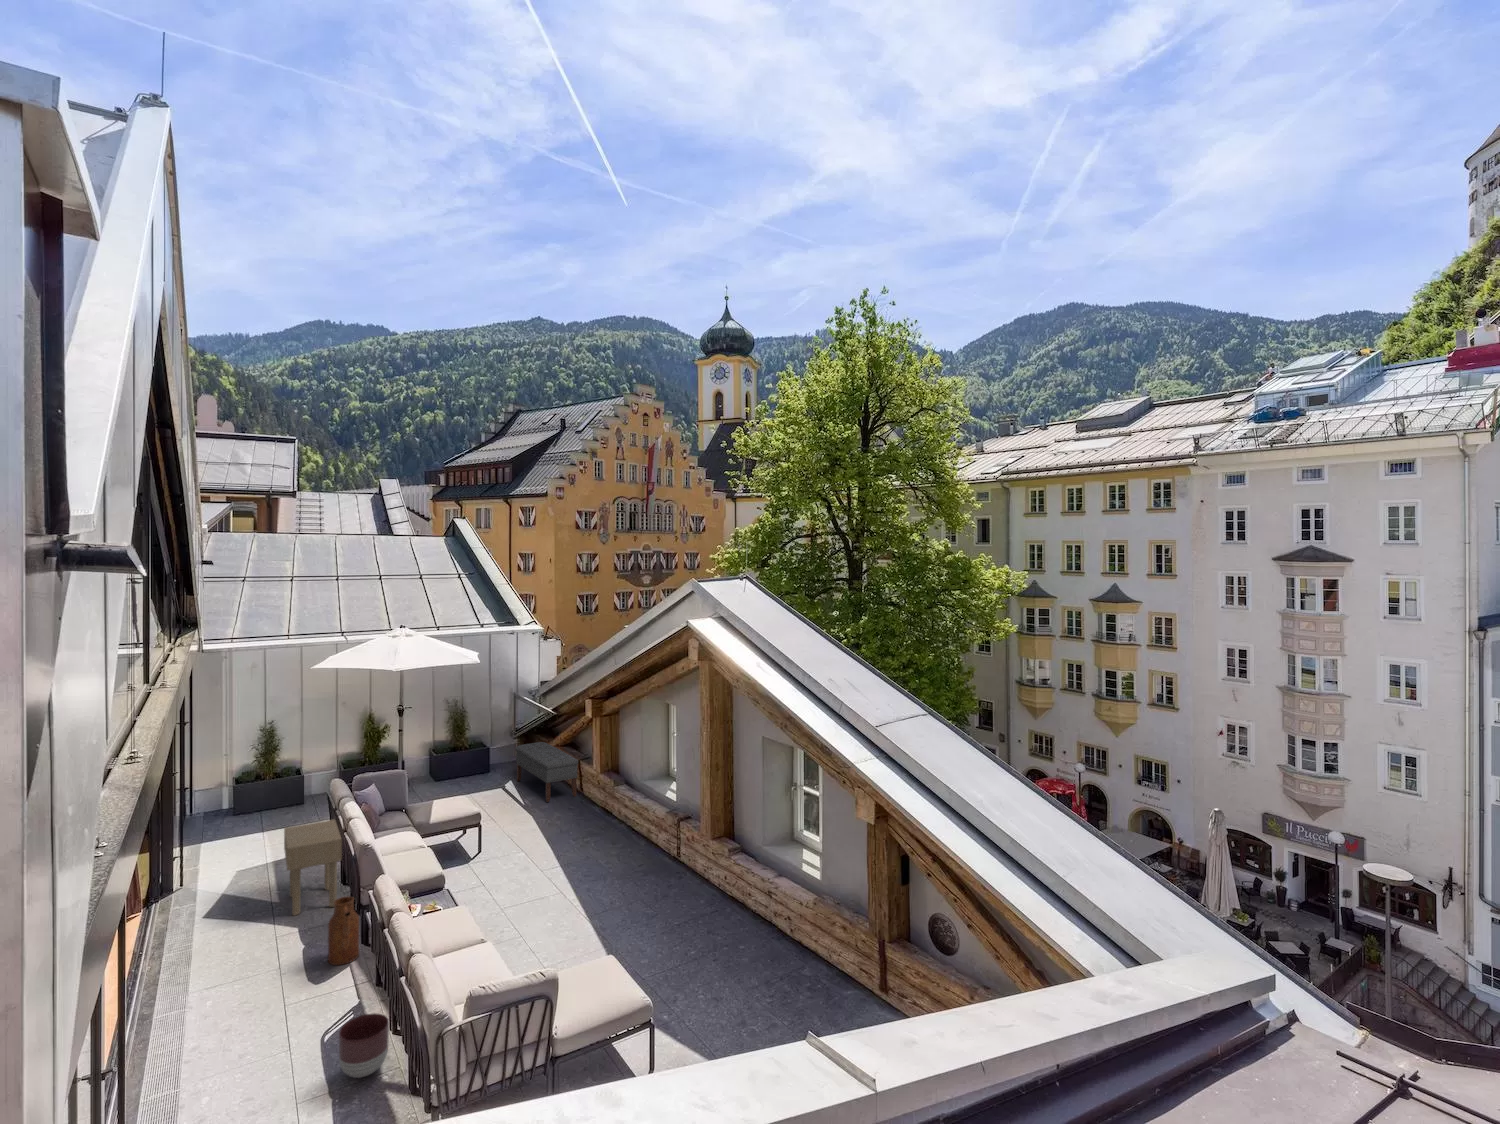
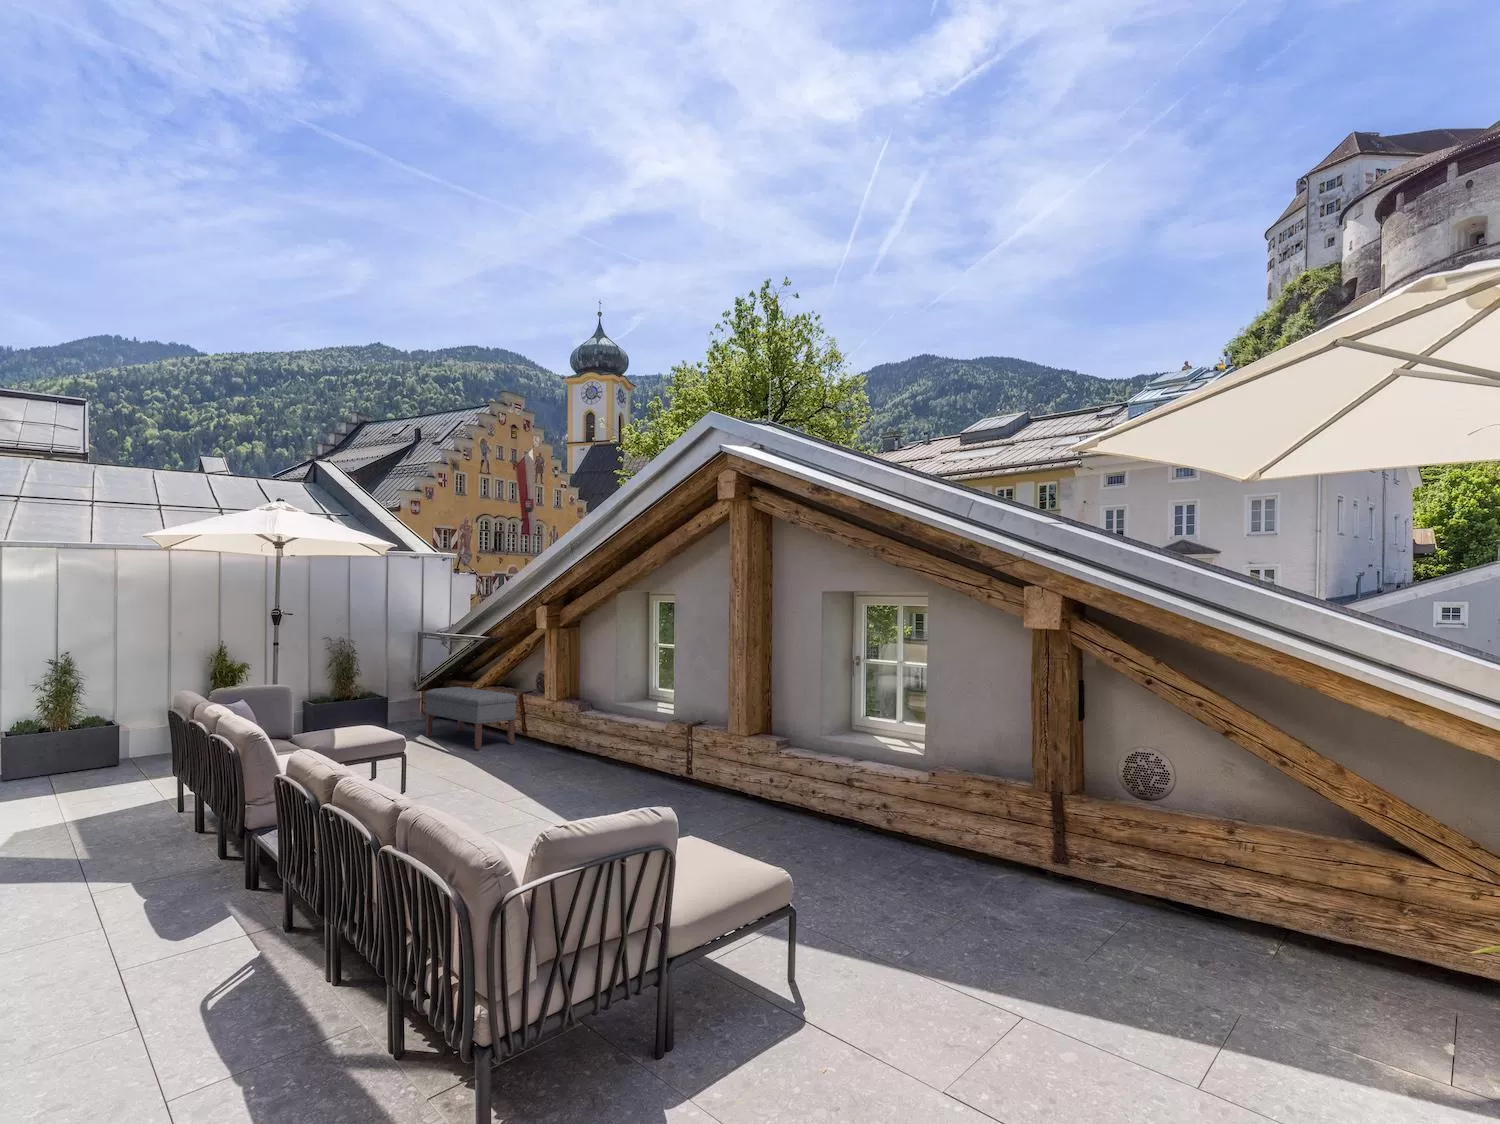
side table: present [284,820,342,915] -> none [92,737,198,873]
watering can: present [328,896,359,965] -> none [182,811,239,920]
planter: present [339,1013,389,1078] -> none [240,942,336,1055]

